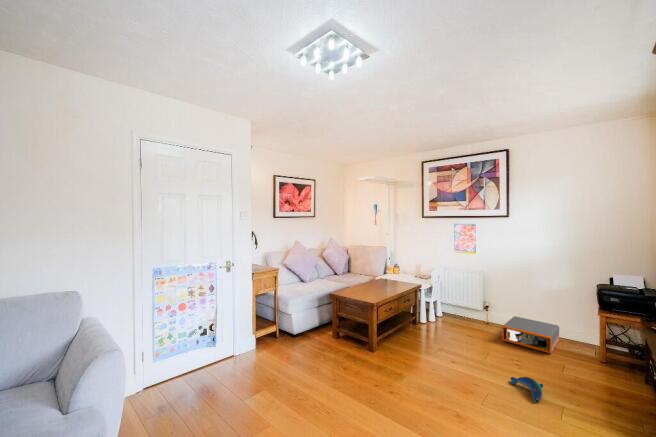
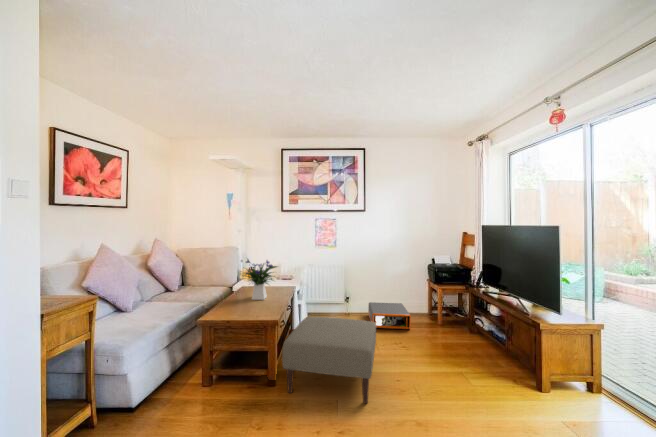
flower arrangement: none [366,255,398,290] -> present [245,260,277,300]
ottoman: none [374,309,470,385] -> present [282,317,376,403]
plush toy: present [510,377,543,402] -> none [415,358,449,380]

